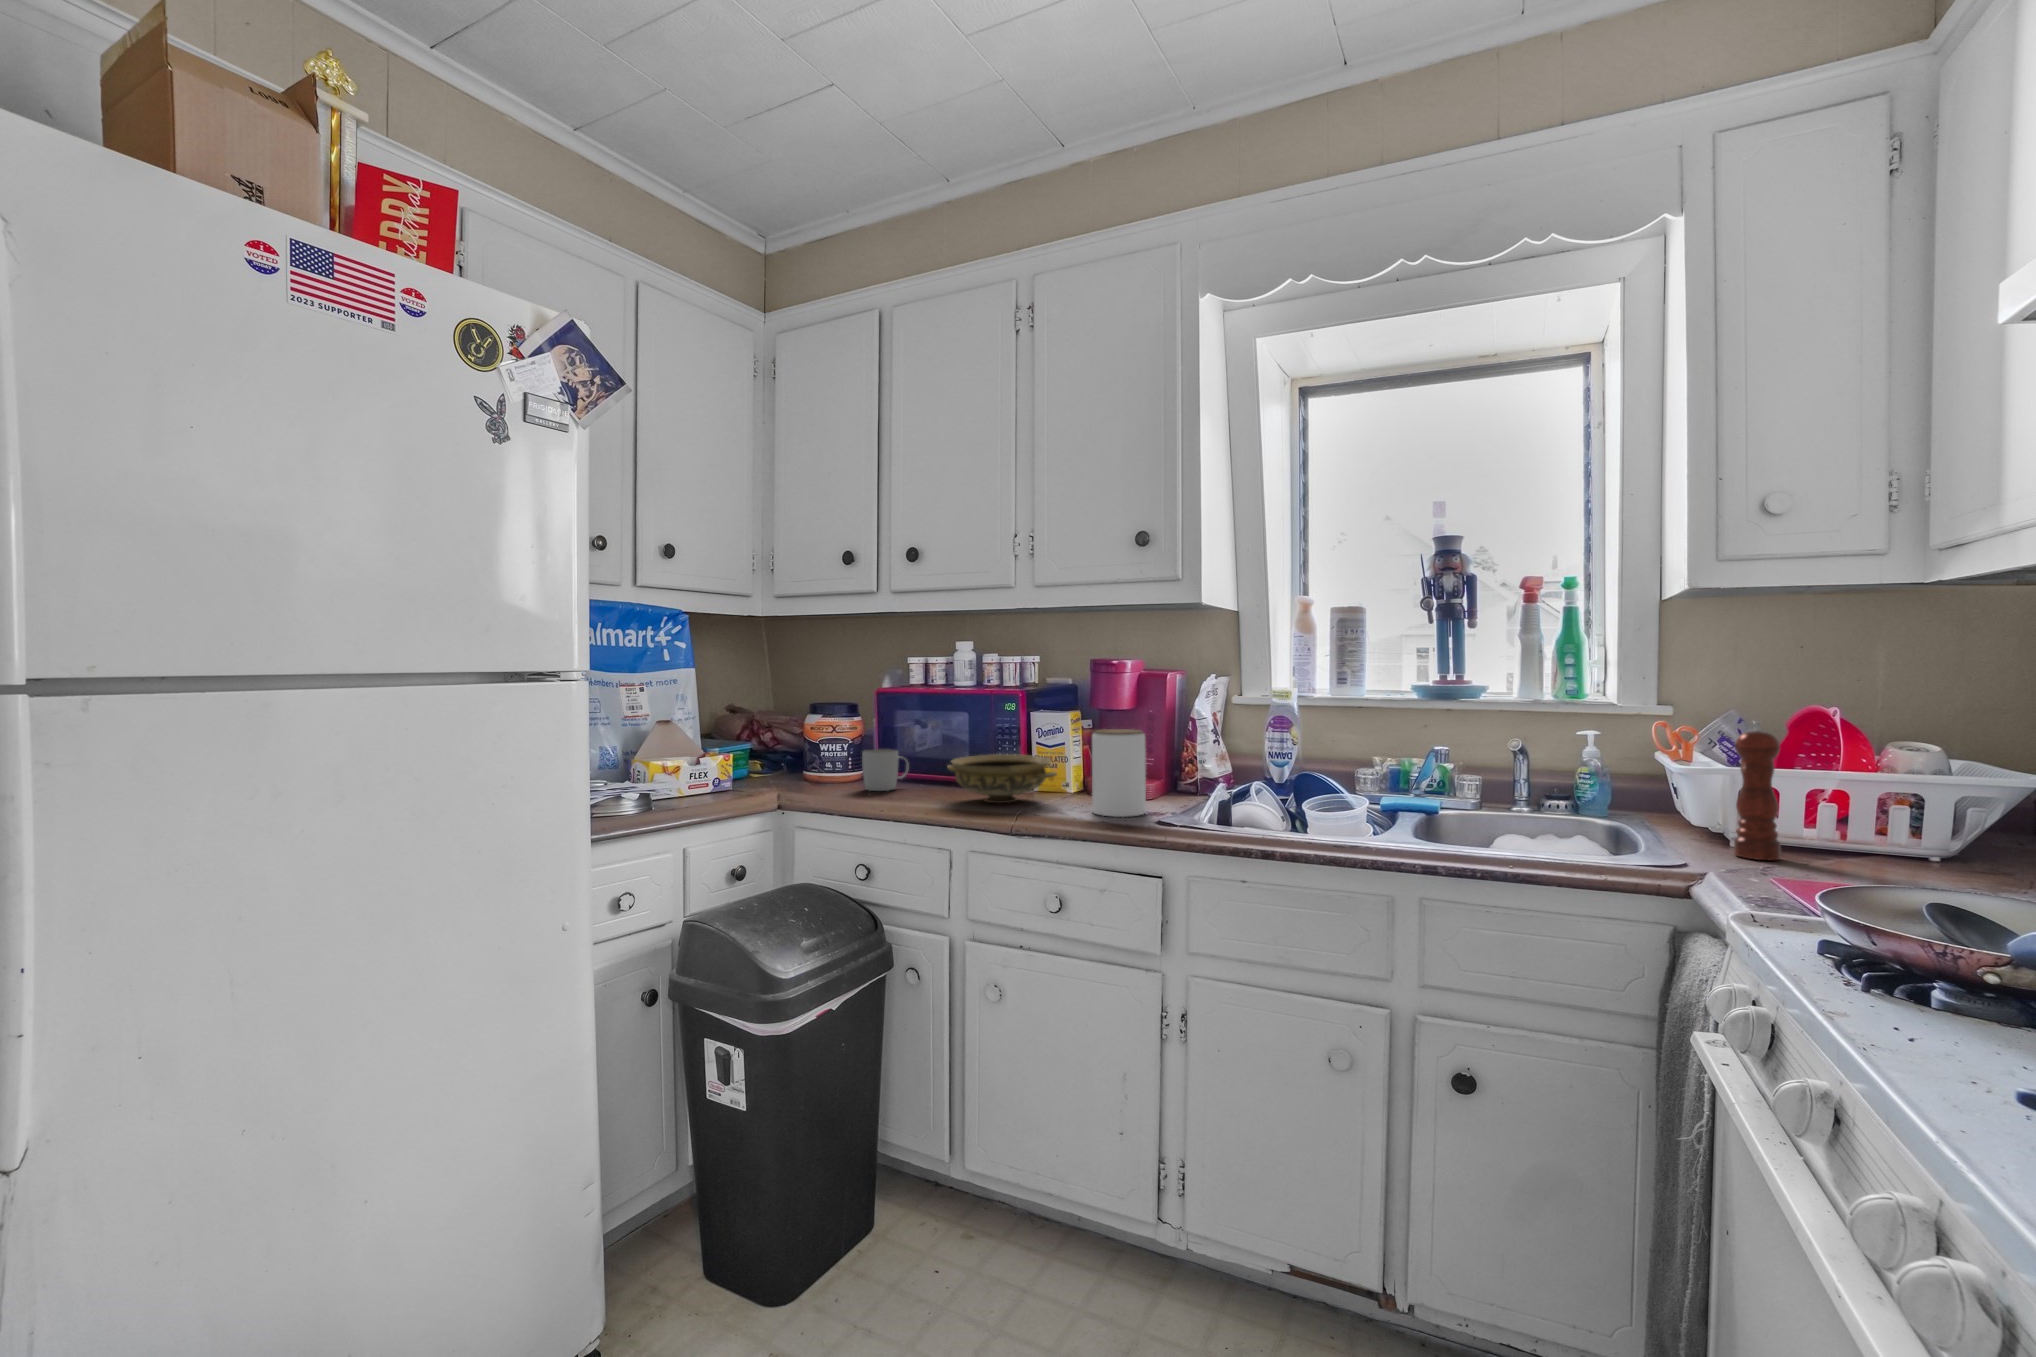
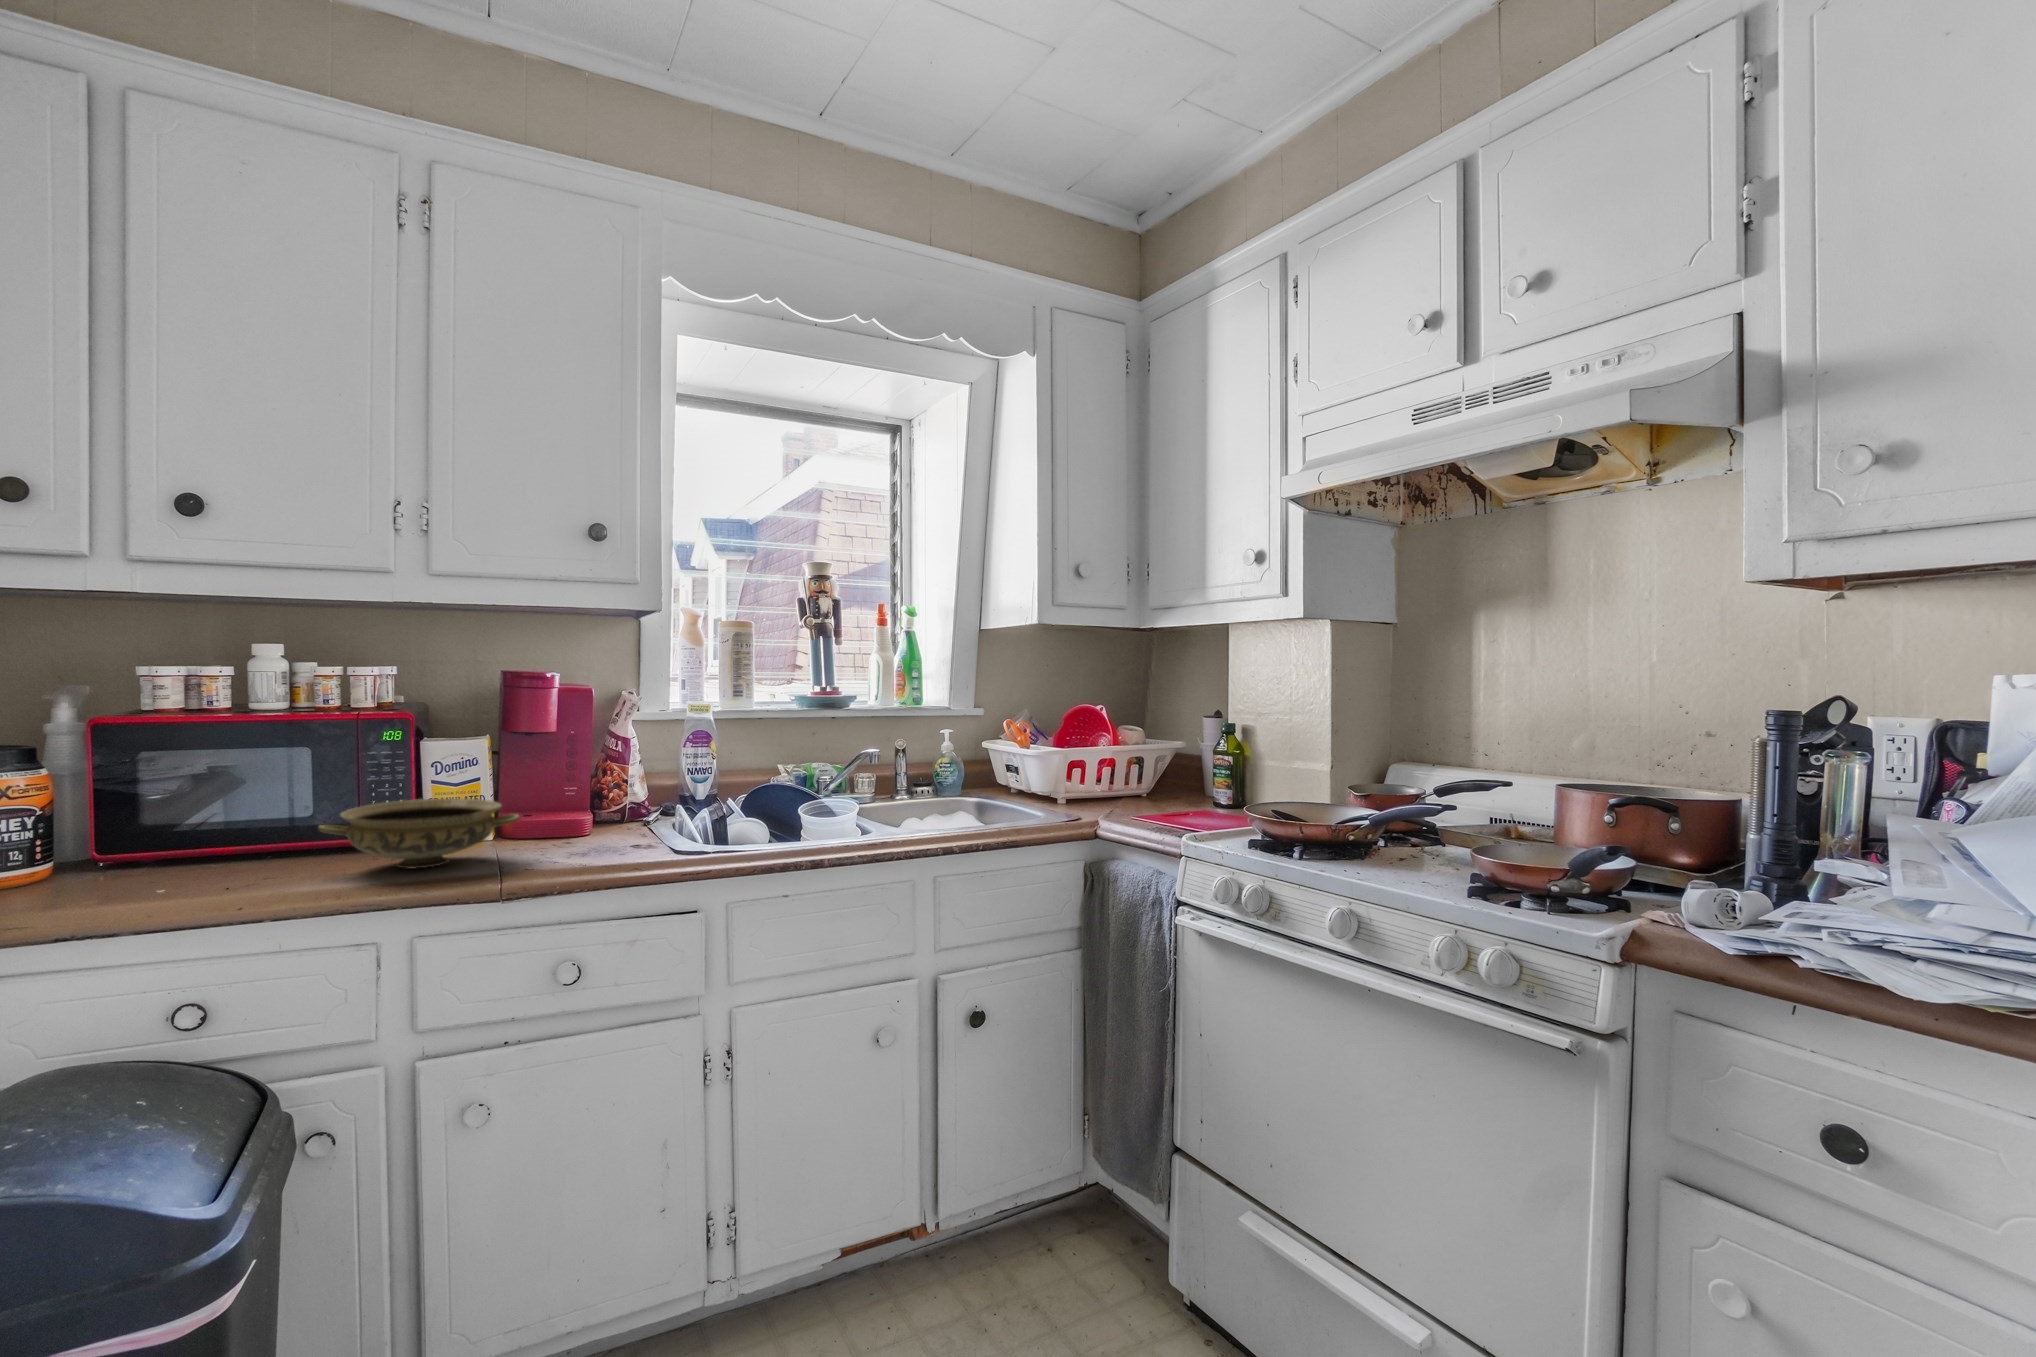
pepper mill: present [1734,721,1781,860] -> none [1071,718,1095,809]
jar: present [1092,729,1146,817] -> none [581,753,648,857]
mug: present [862,749,909,791] -> none [102,815,188,888]

